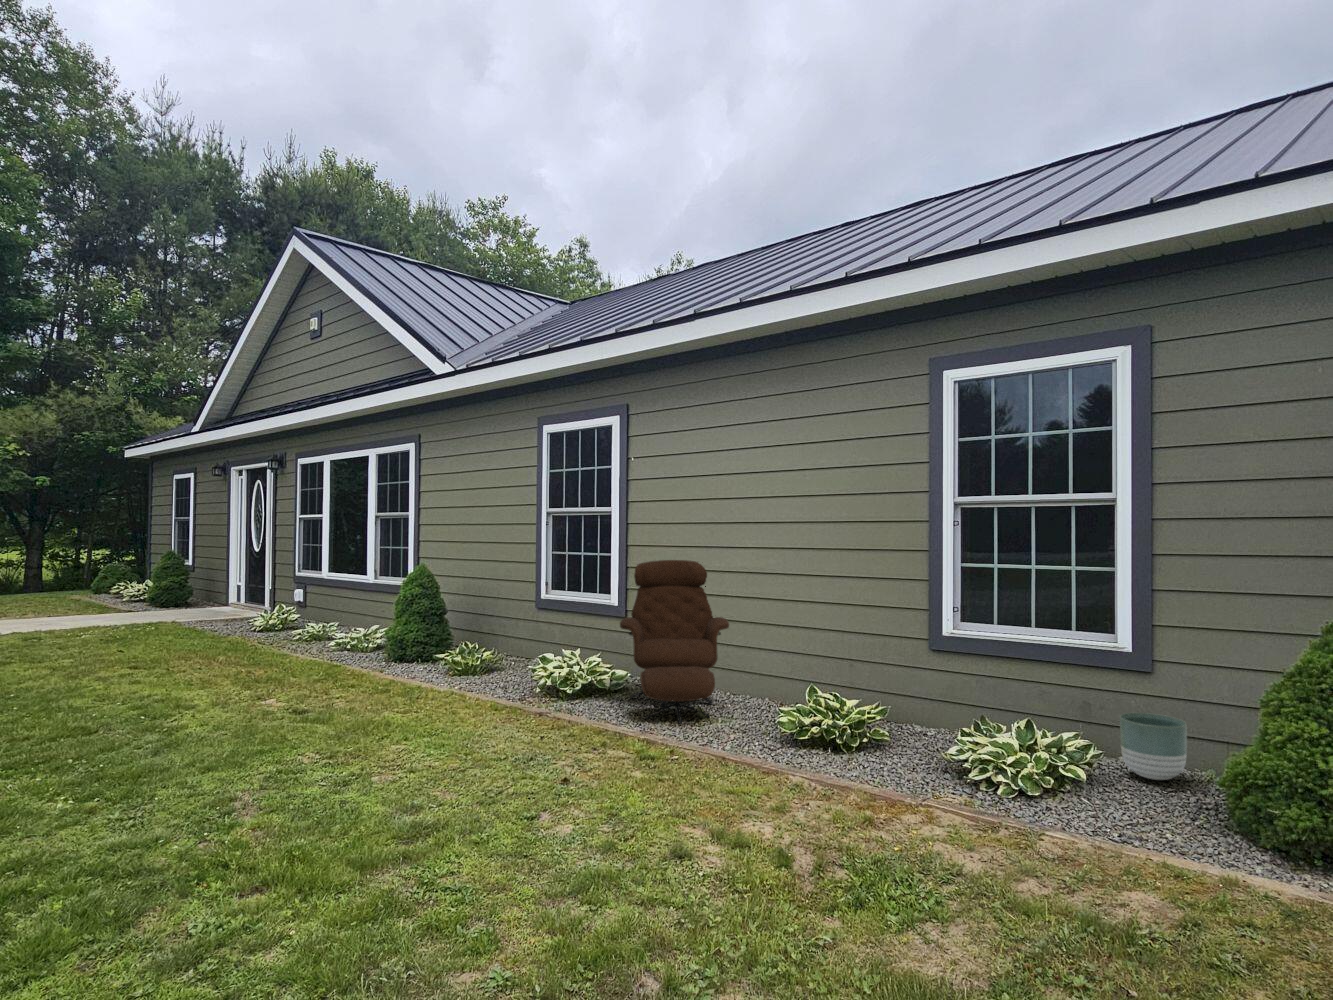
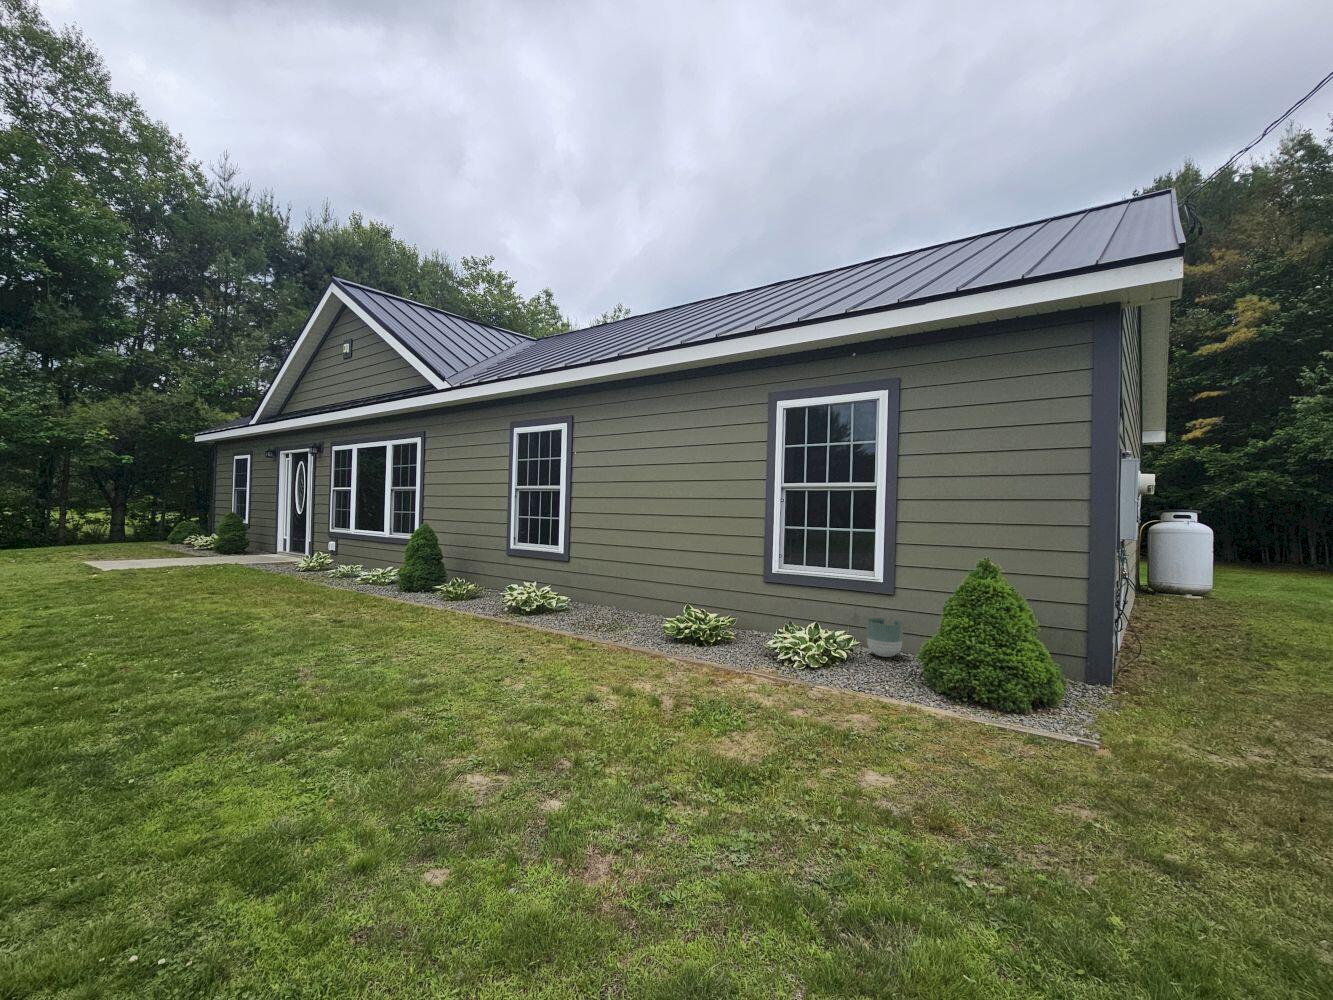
lounge chair: present [620,560,729,724] -> none [565,523,638,629]

